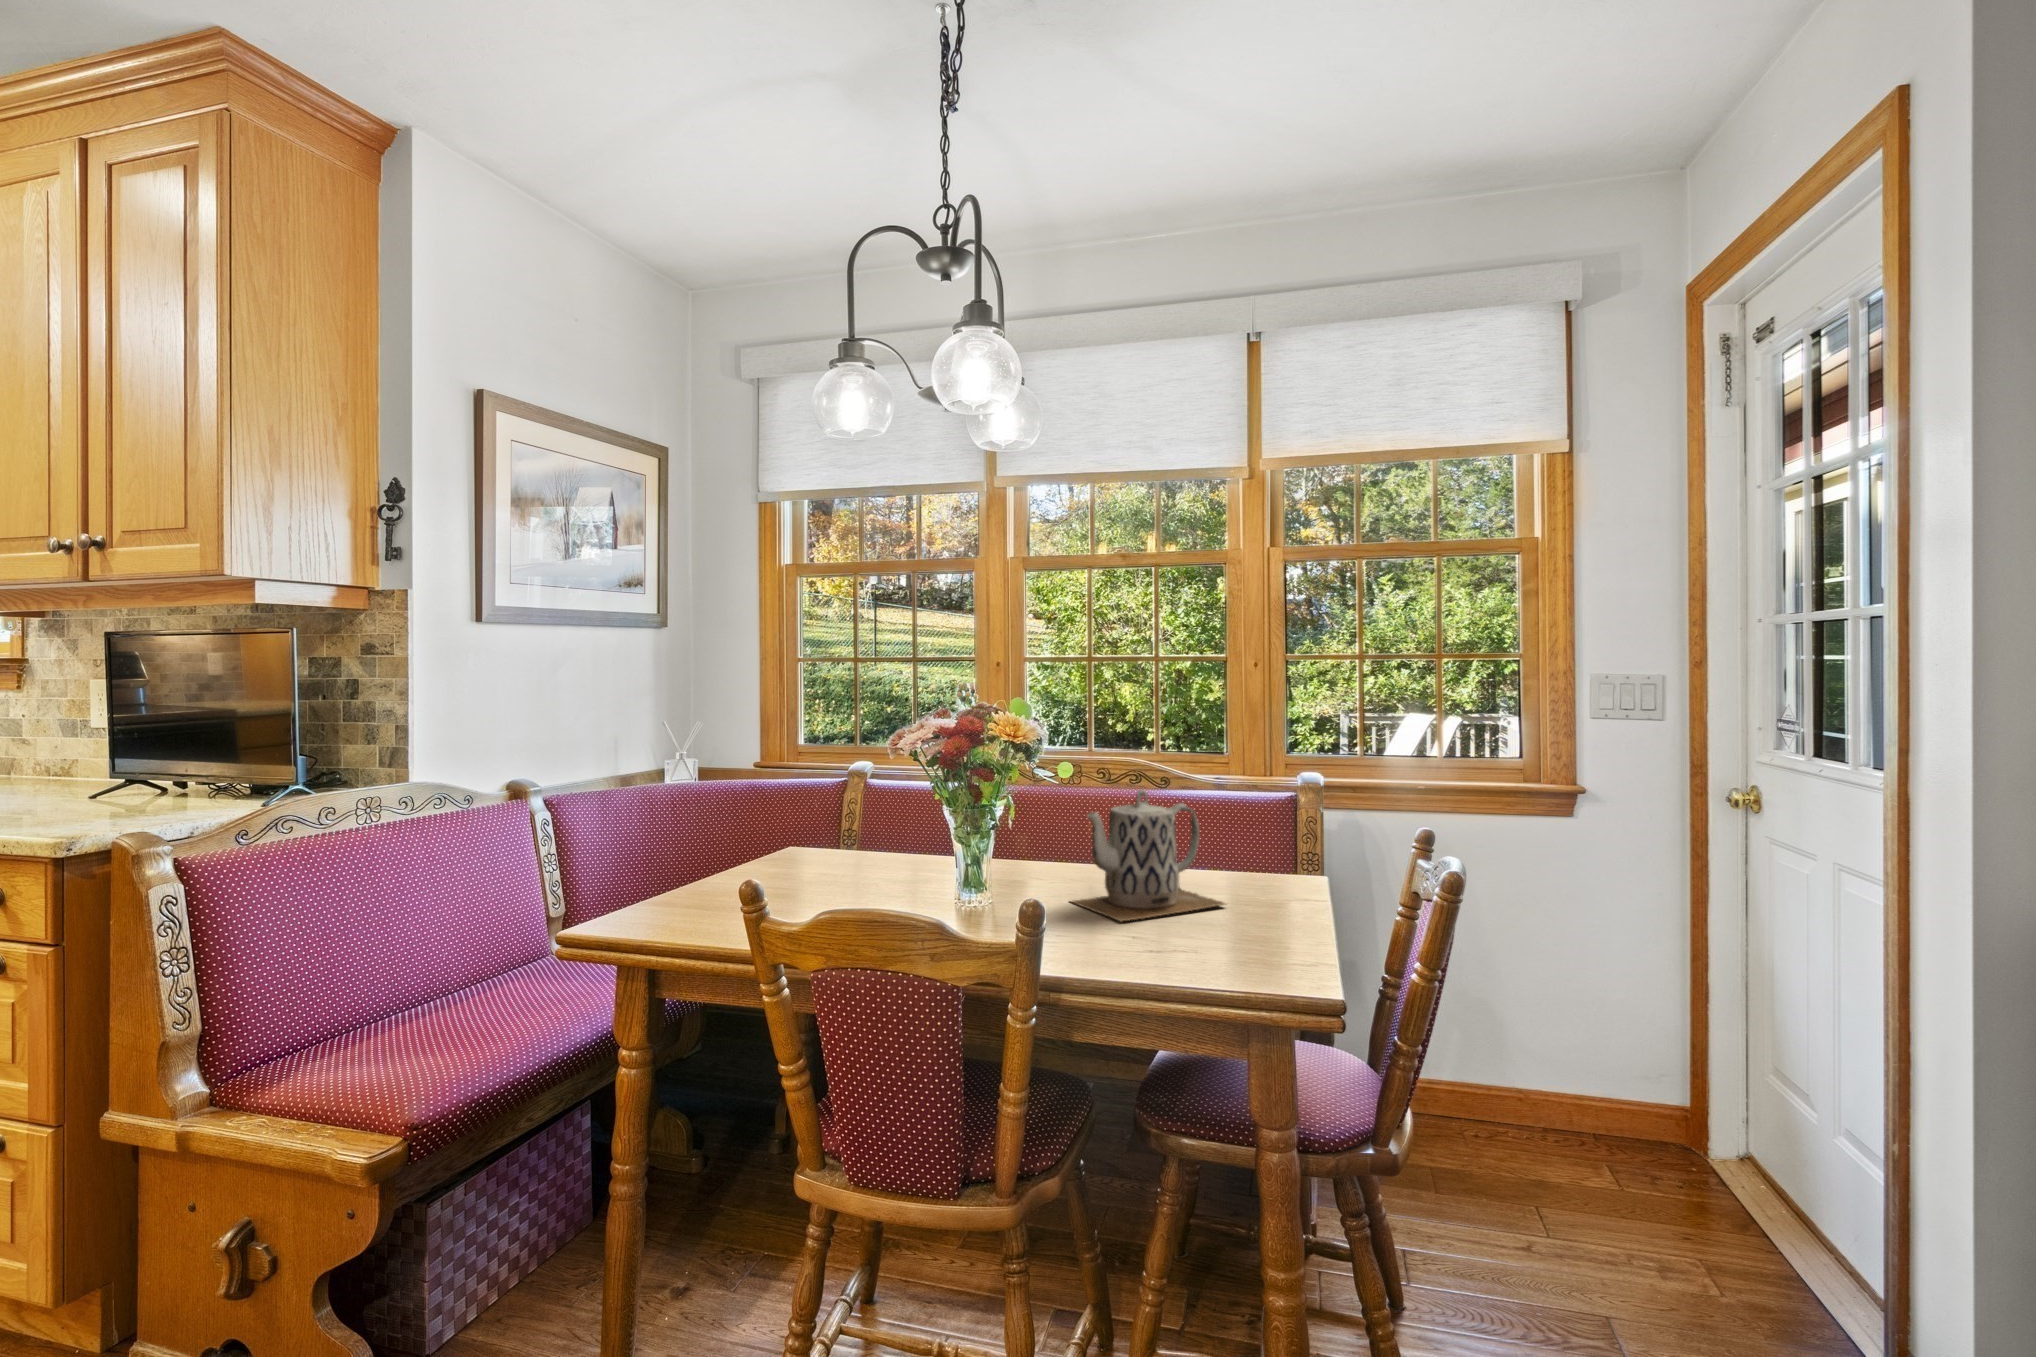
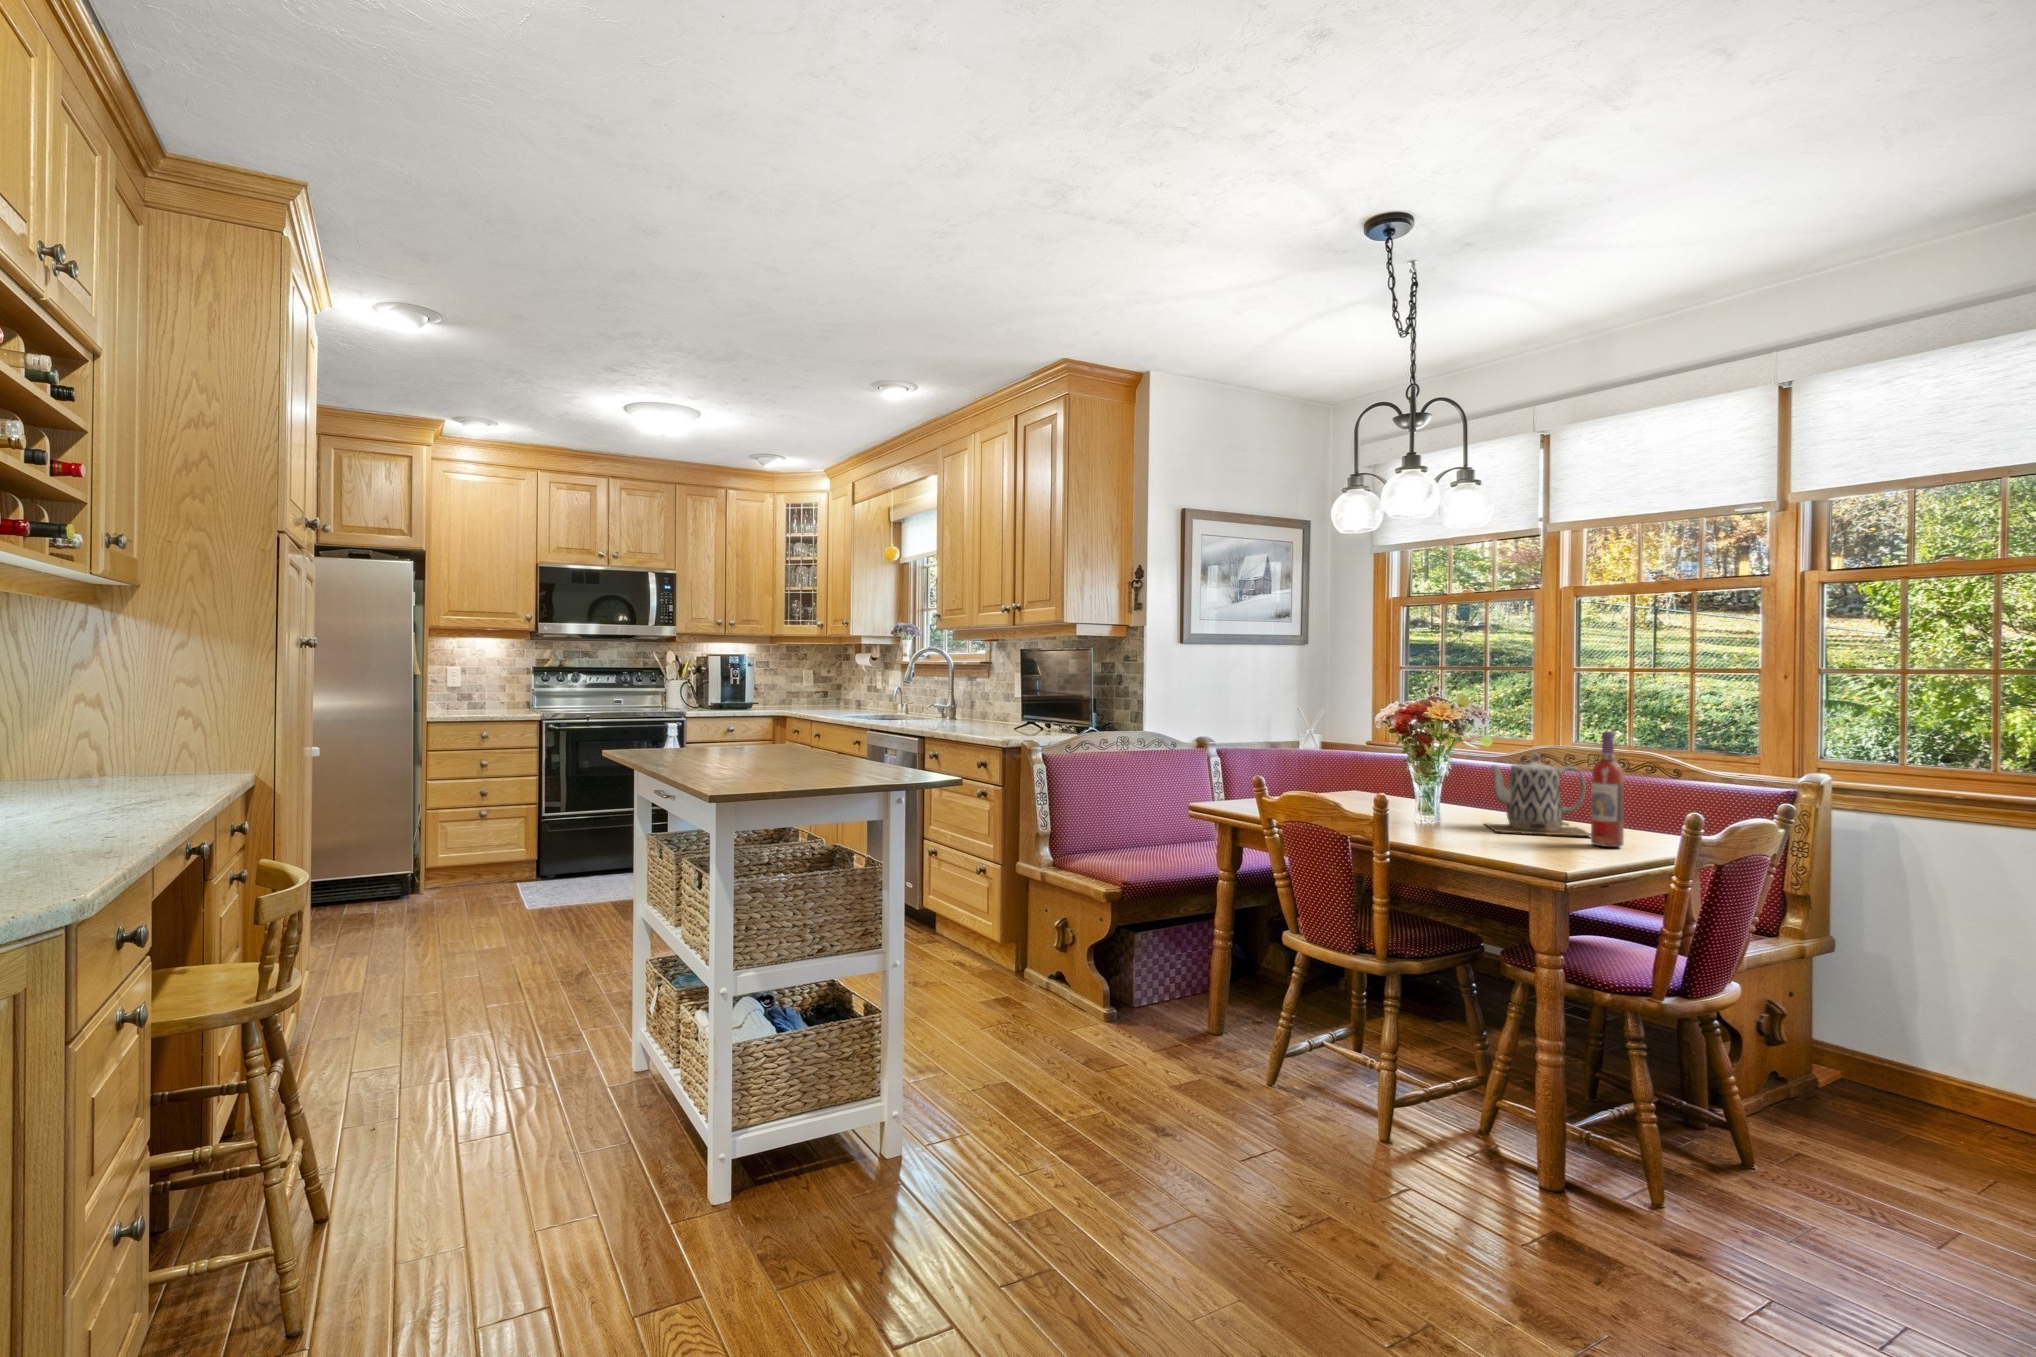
wine bottle: none [1251,755,1294,927] -> present [1591,731,1624,847]

